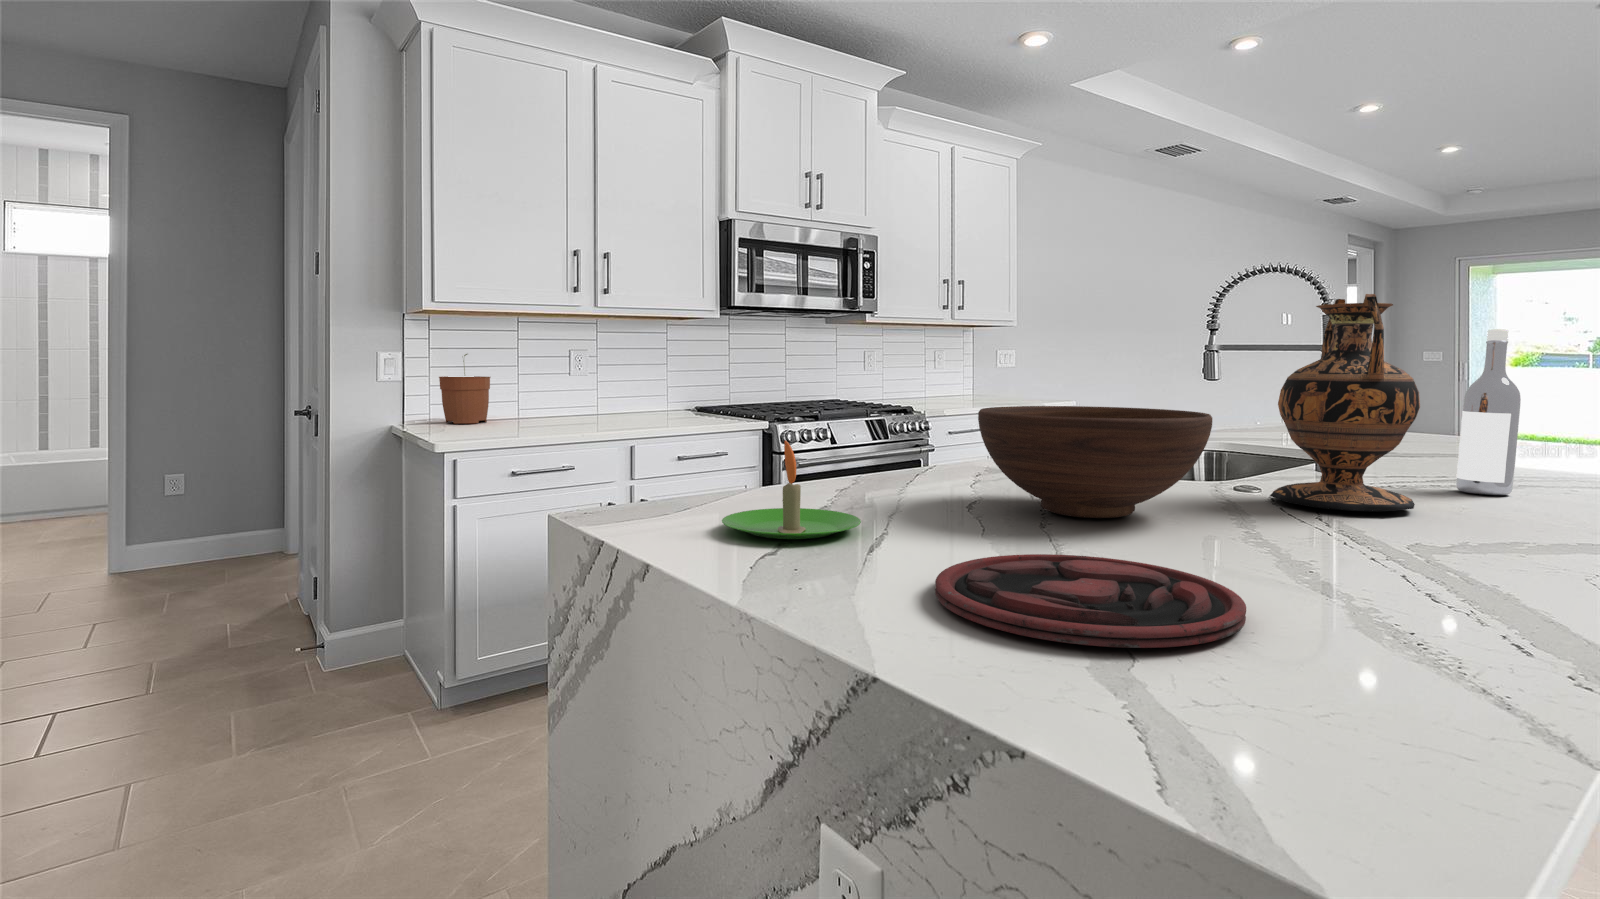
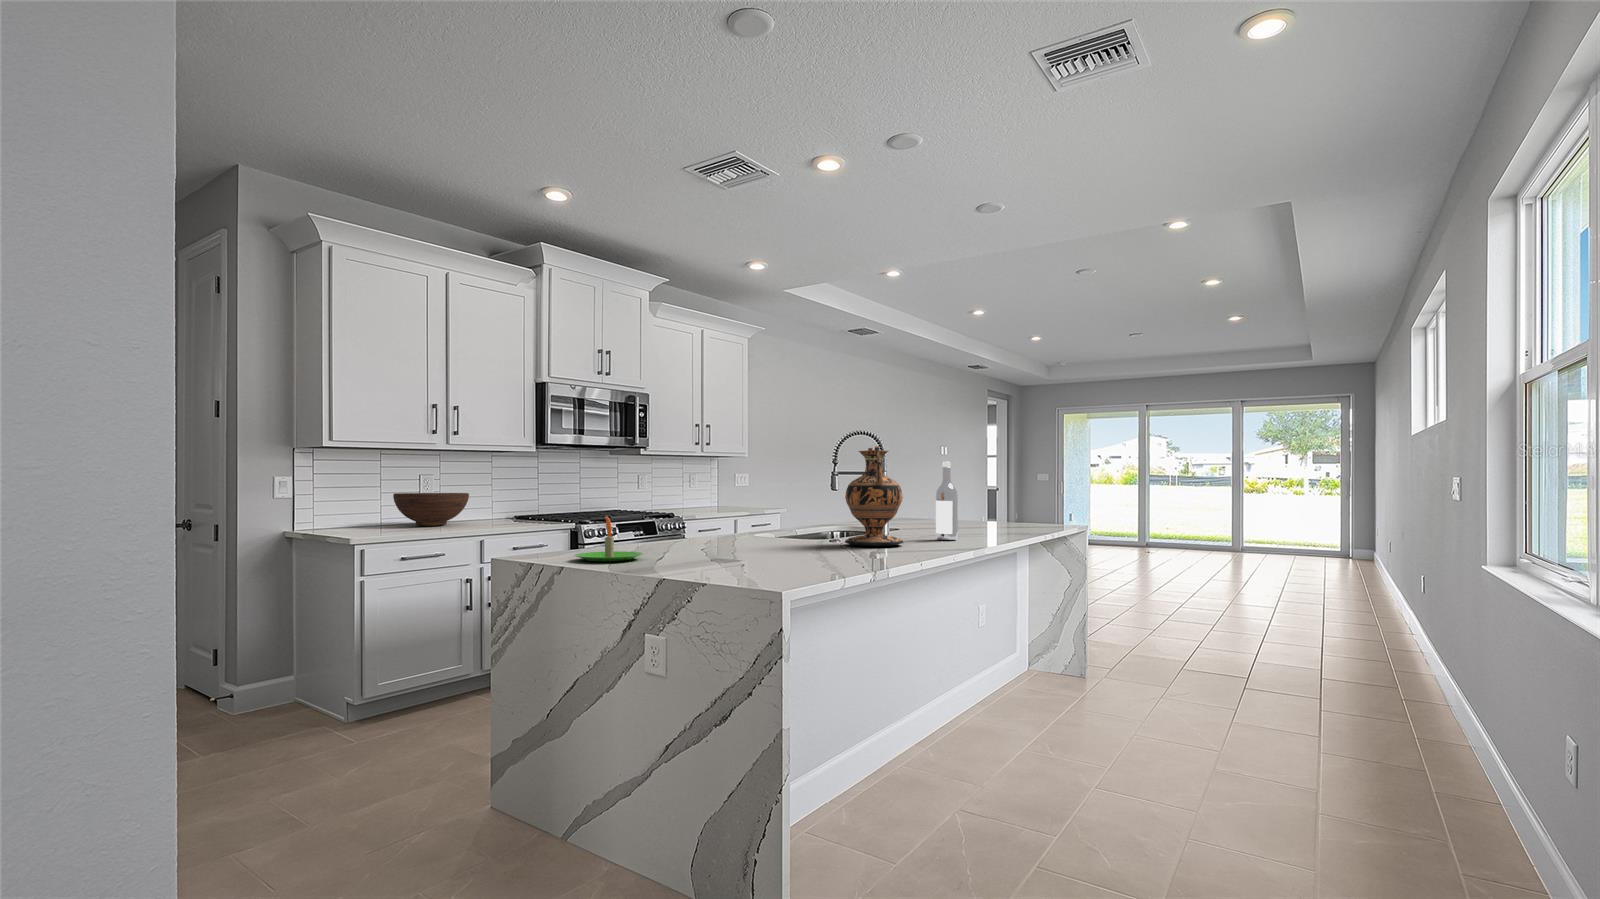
plant pot: present [439,354,490,424] -> none [319,477,361,529]
fruit bowl: present [978,406,1212,518] -> present [393,493,469,526]
plate: present [935,554,1246,648] -> none [675,558,788,575]

